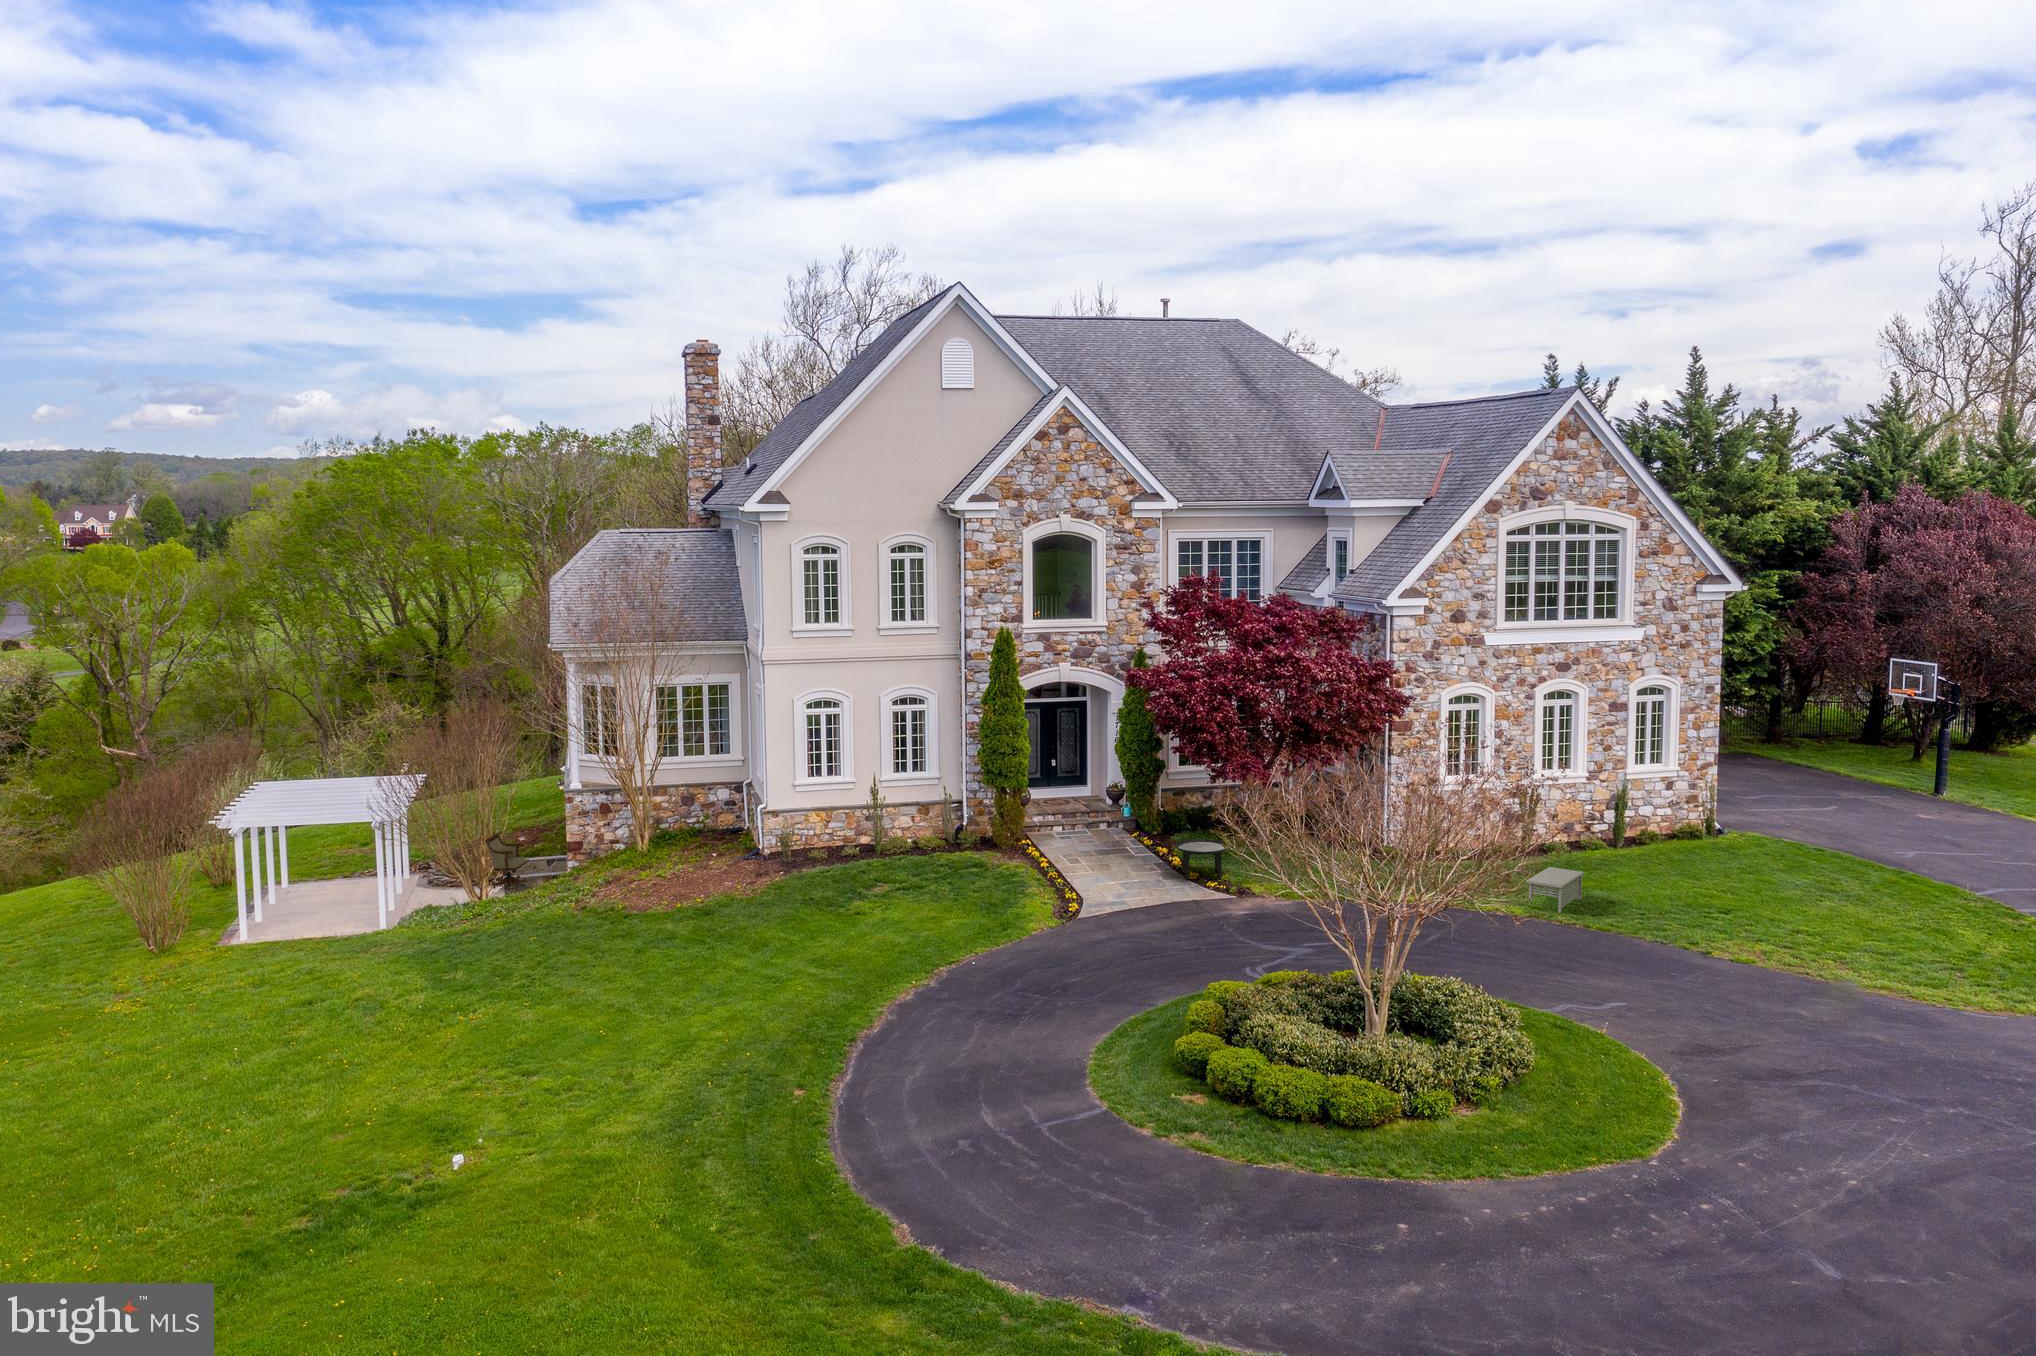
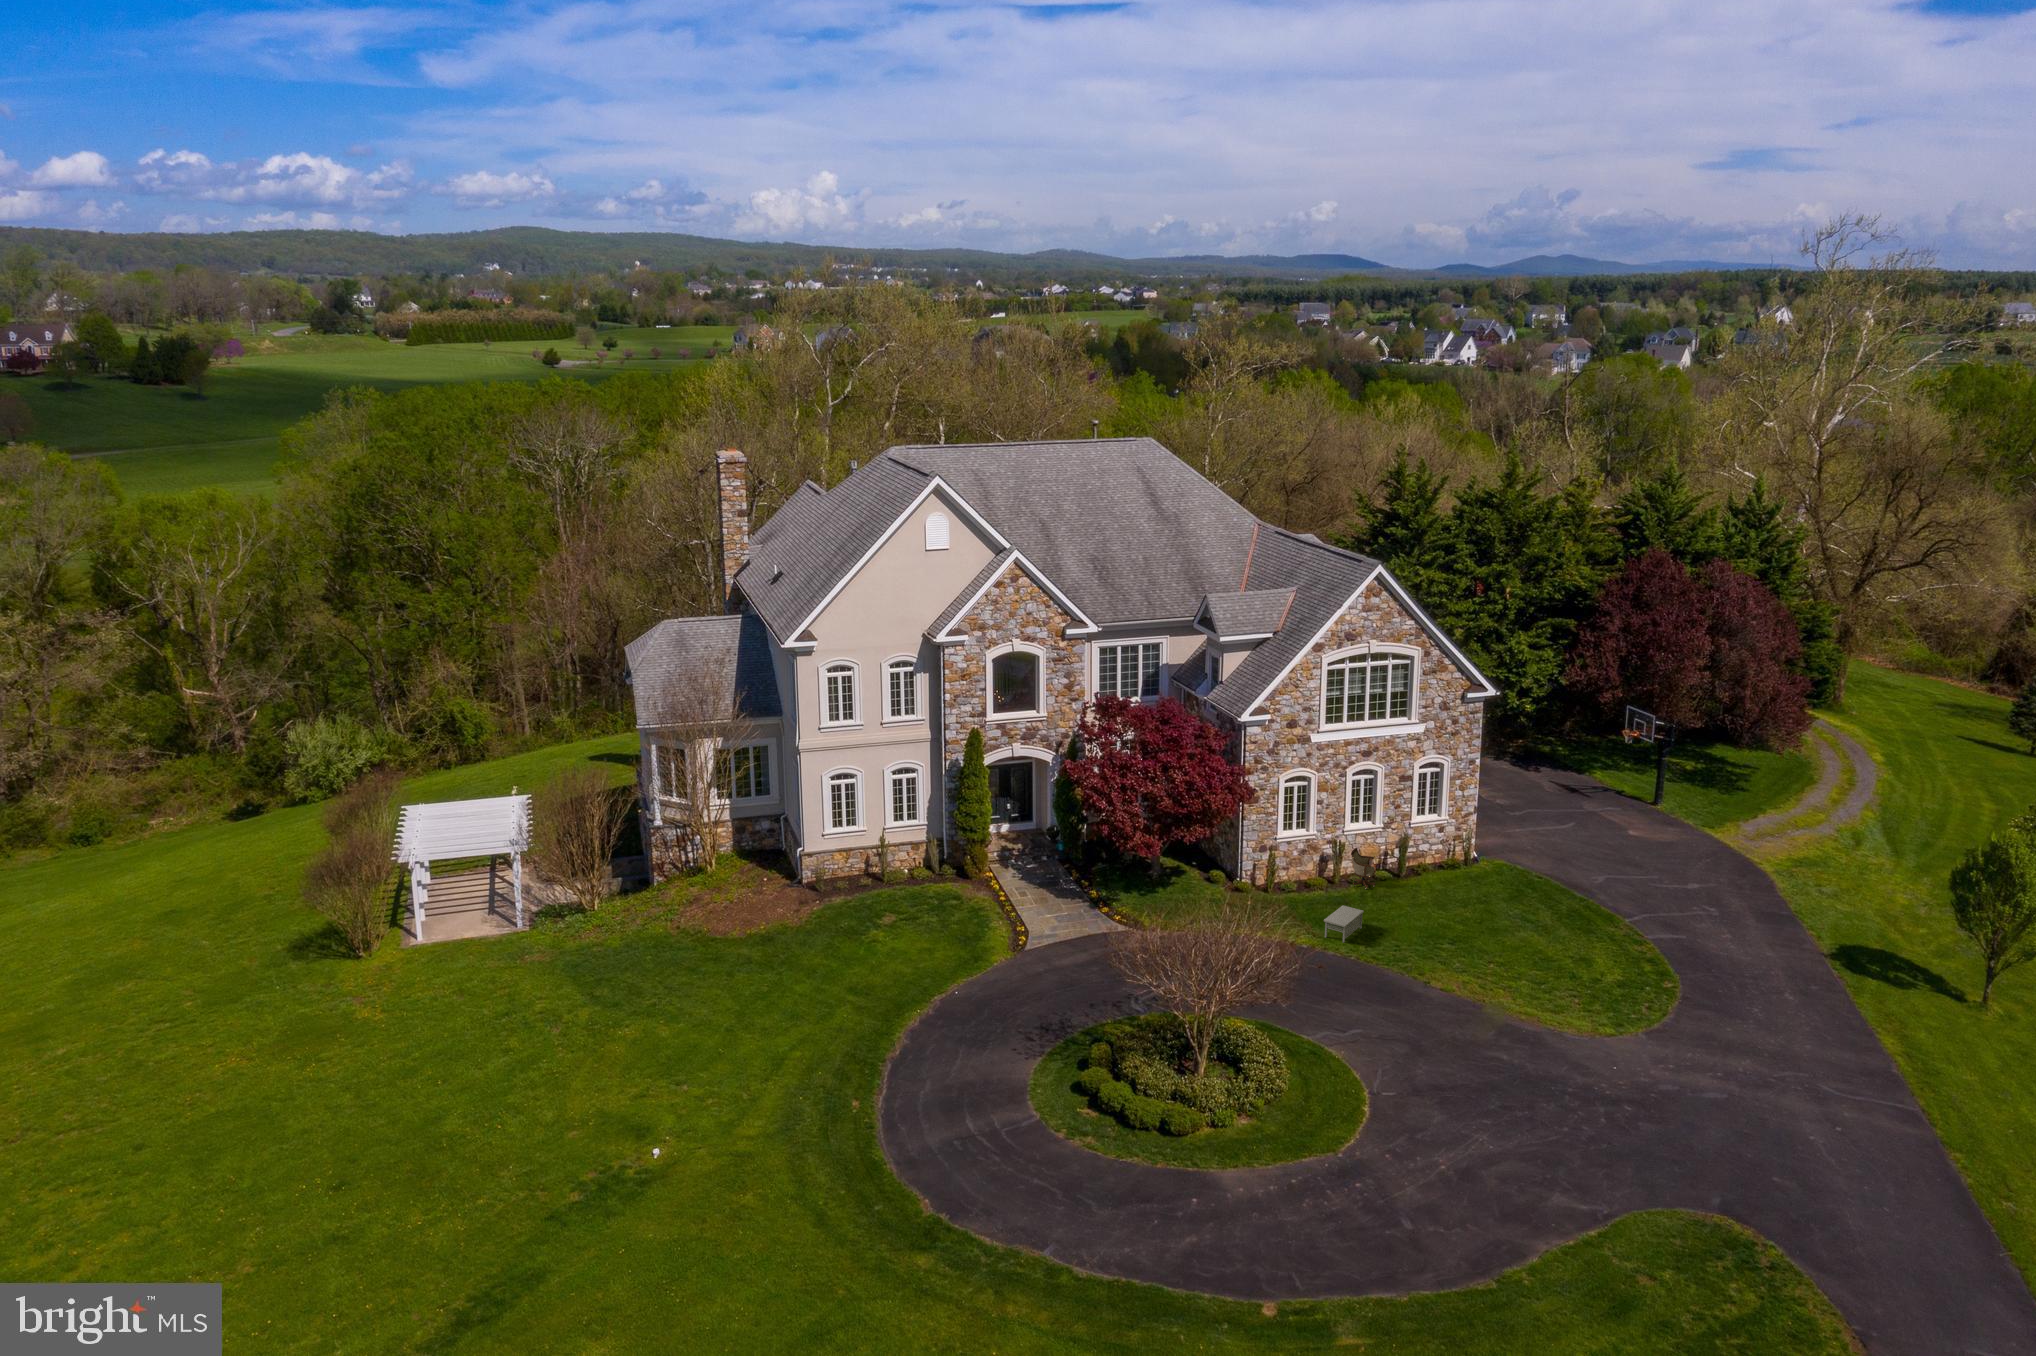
chair: present [485,833,527,889] -> present [1351,848,1375,889]
round table: present [1175,839,1226,880] -> none [1093,875,1130,907]

